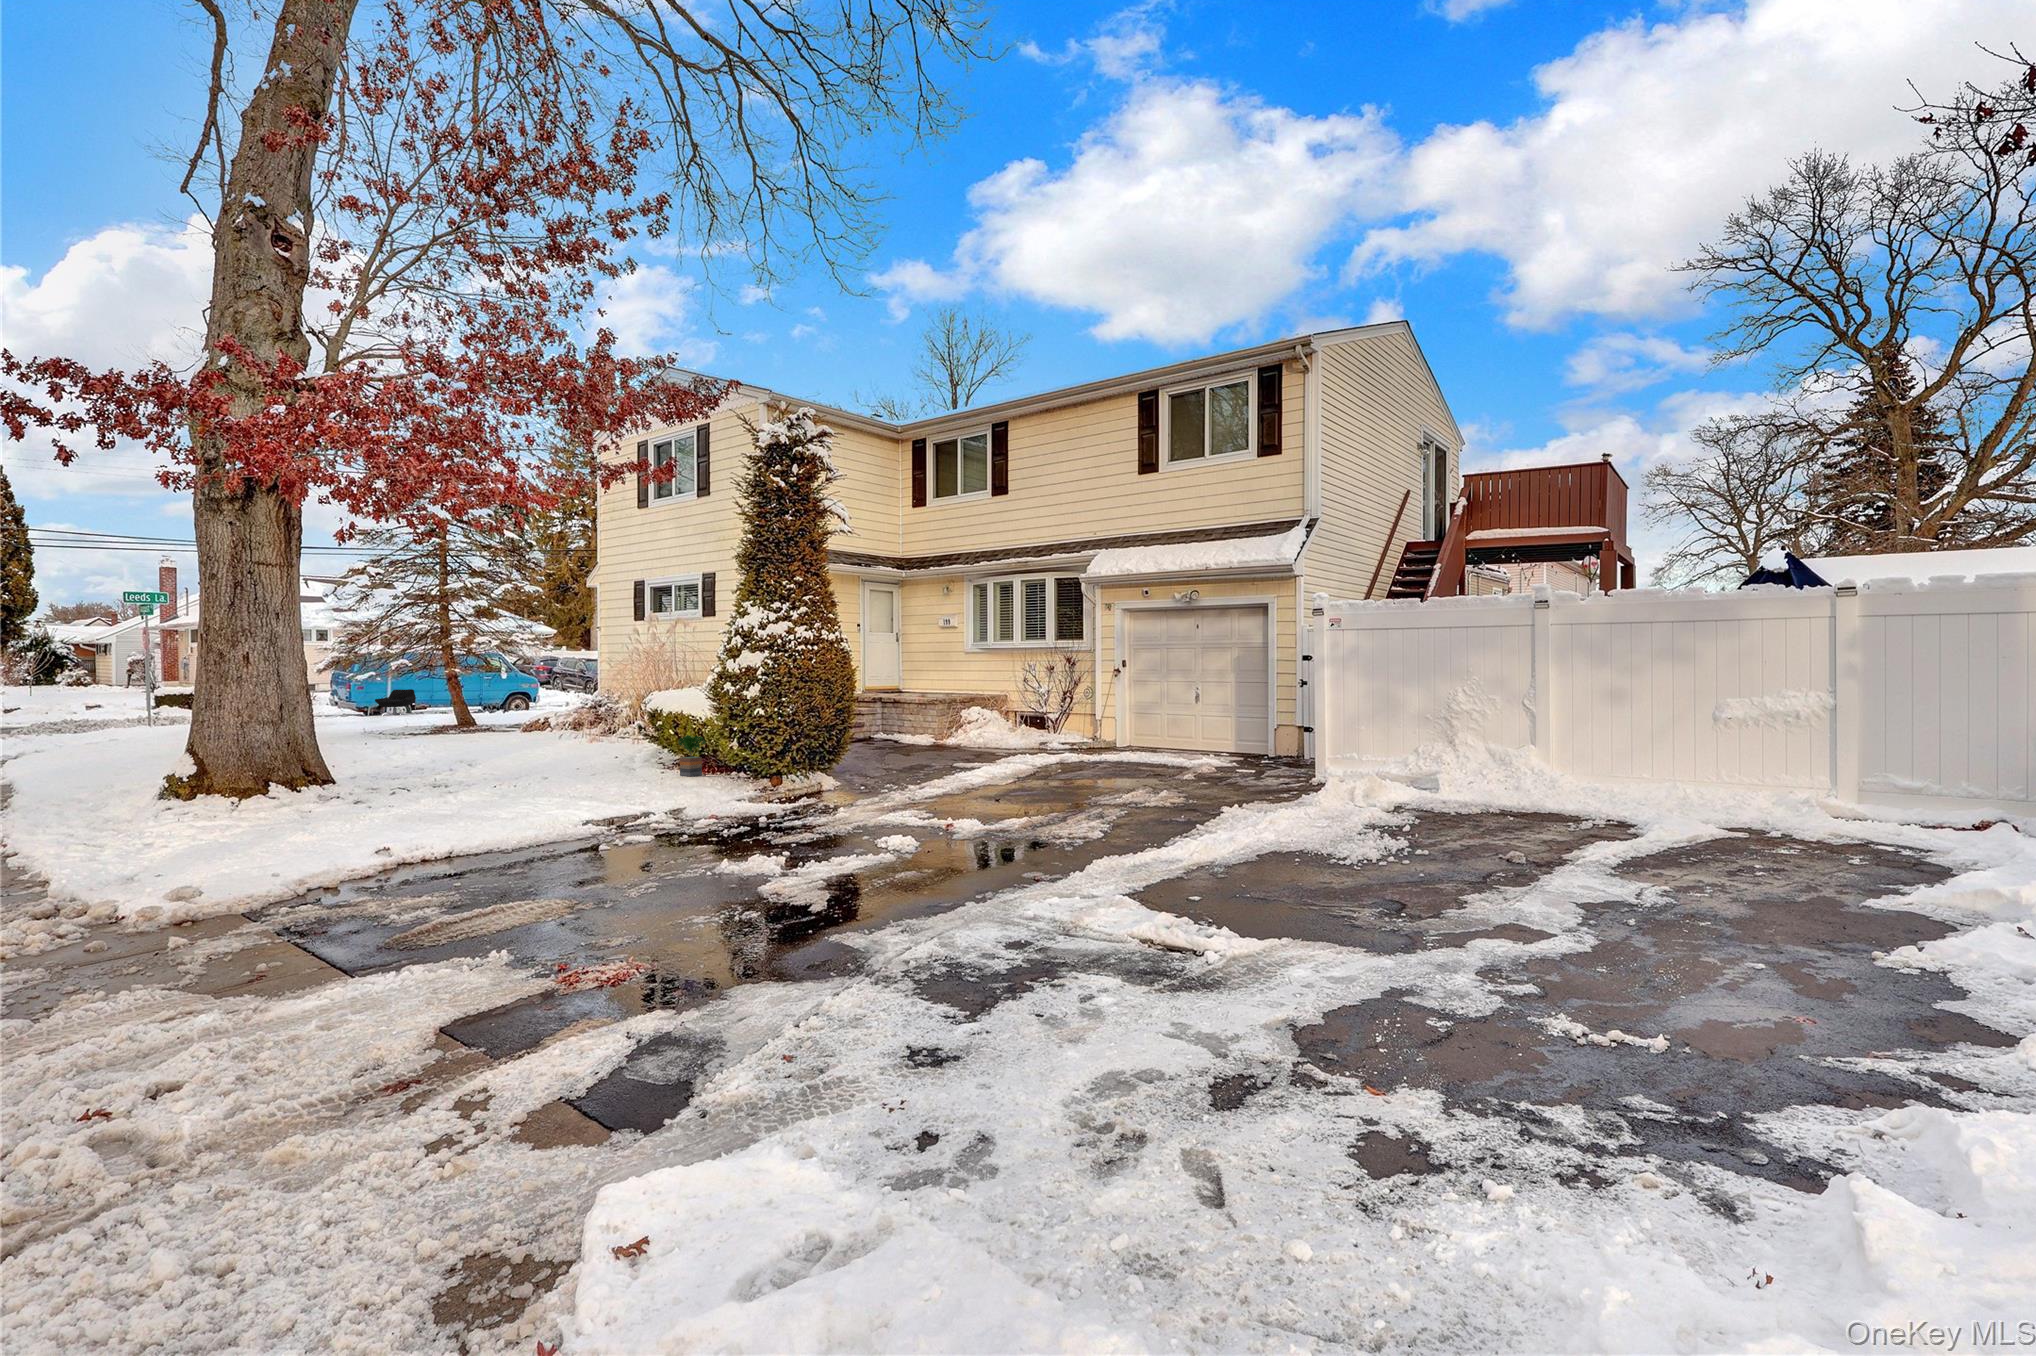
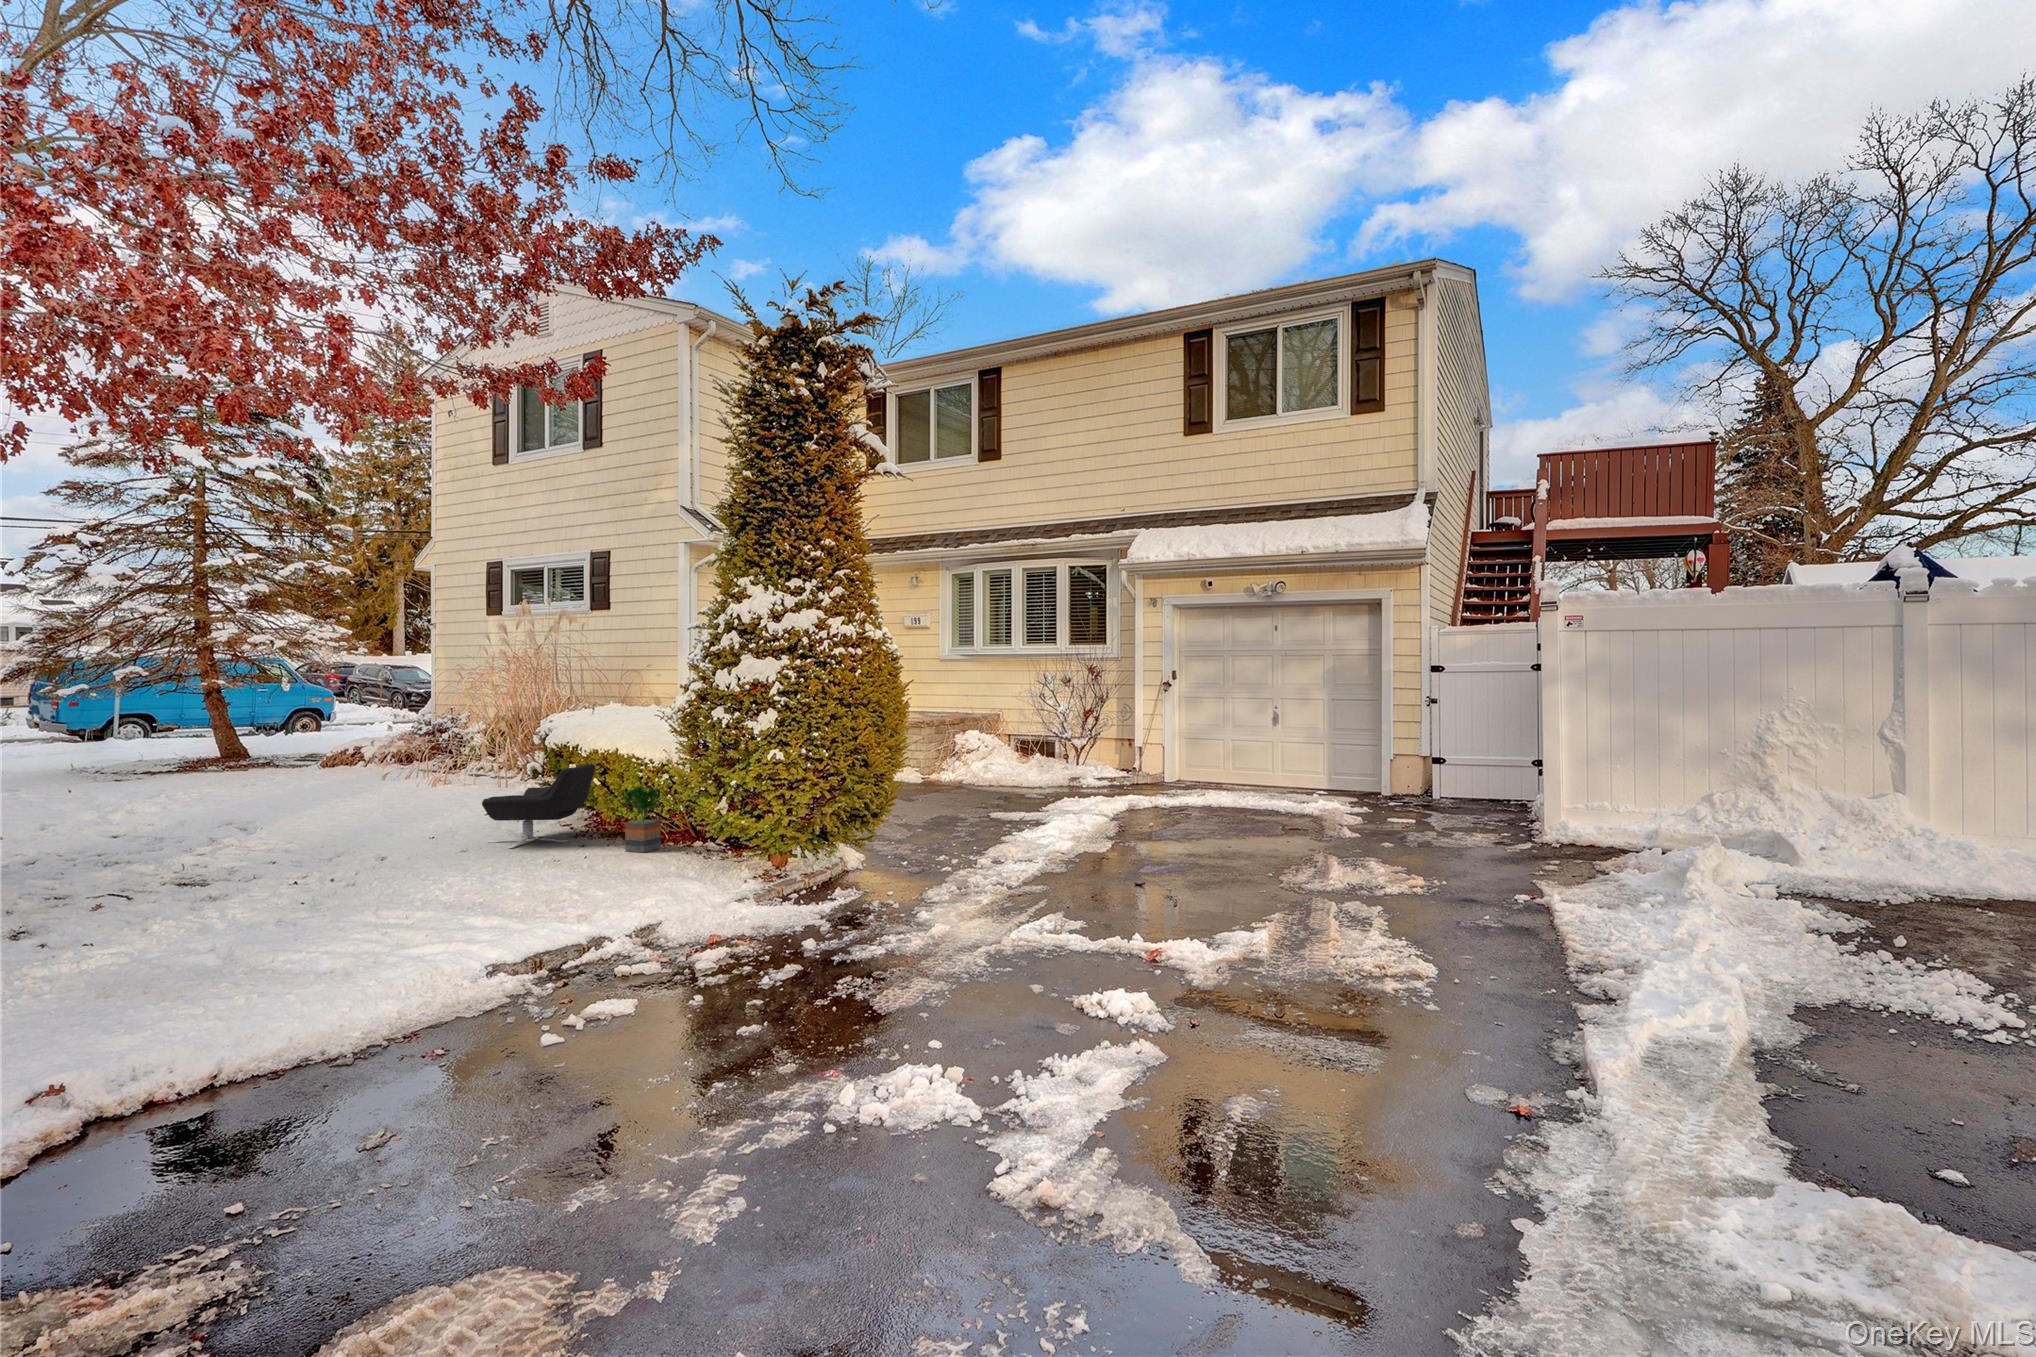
lounge chair: present [375,689,416,715] -> present [482,764,595,848]

